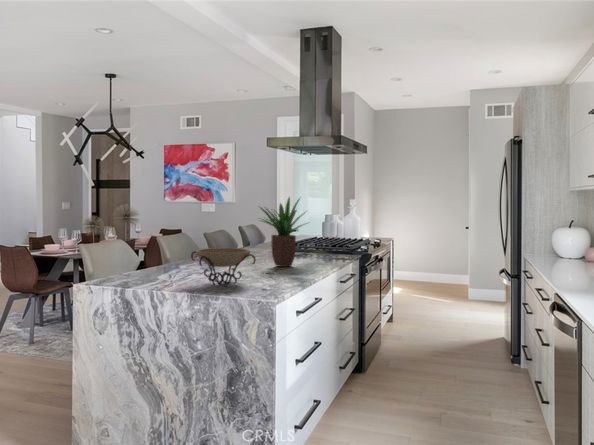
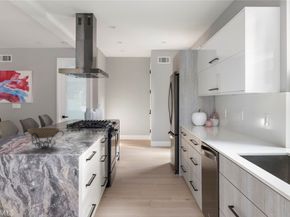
potted plant: present [261,197,305,267] -> none [58,99,87,136]

